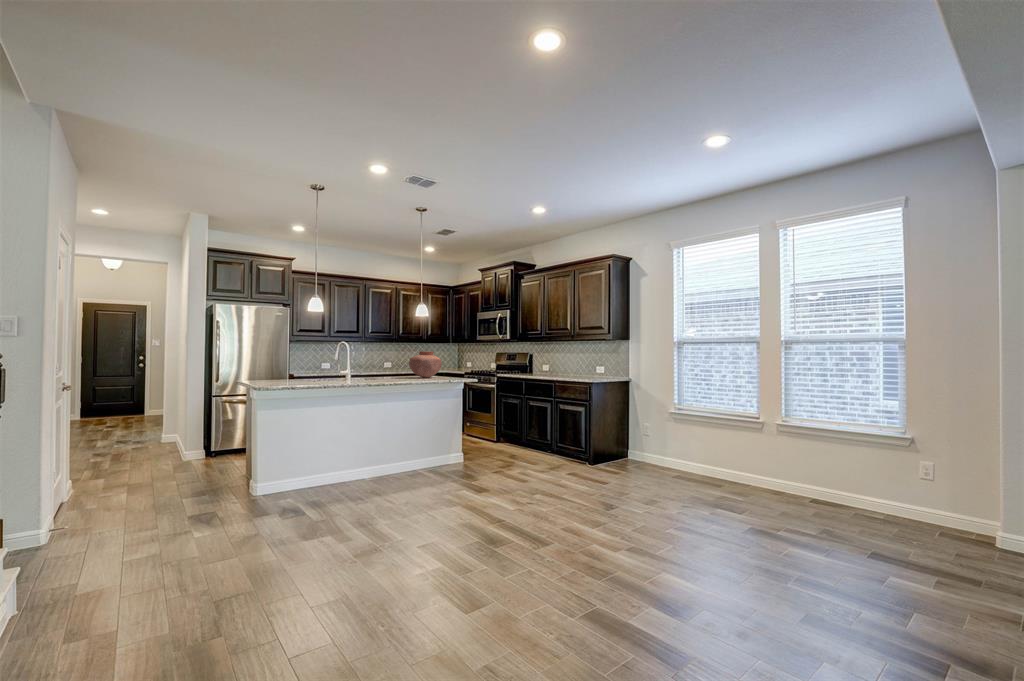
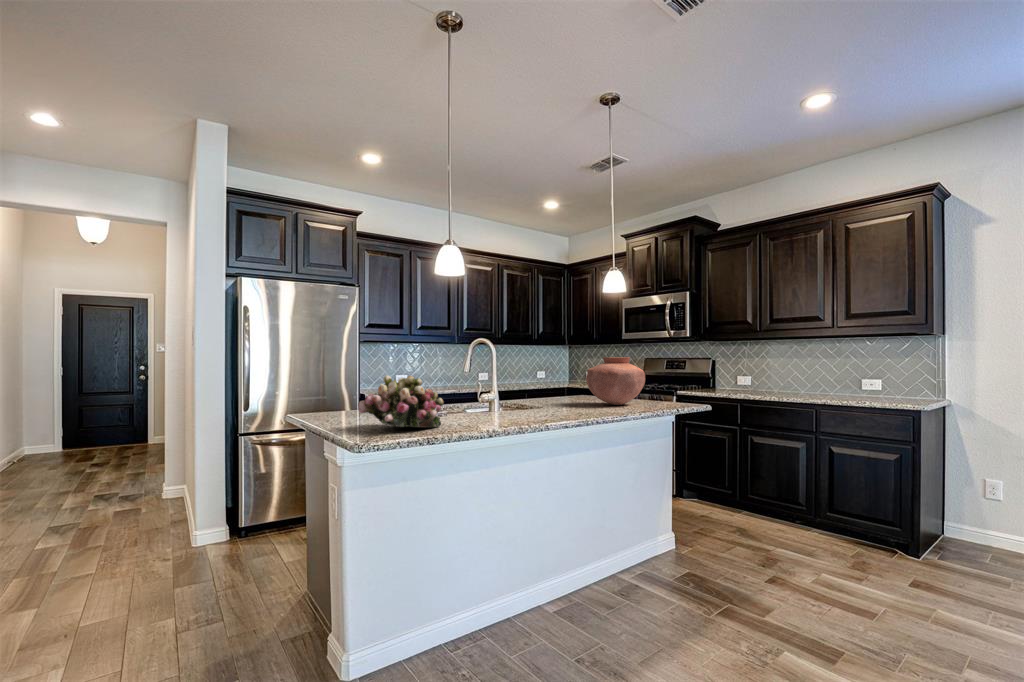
flower arrangement: none [265,358,309,382] -> present [358,375,444,428]

